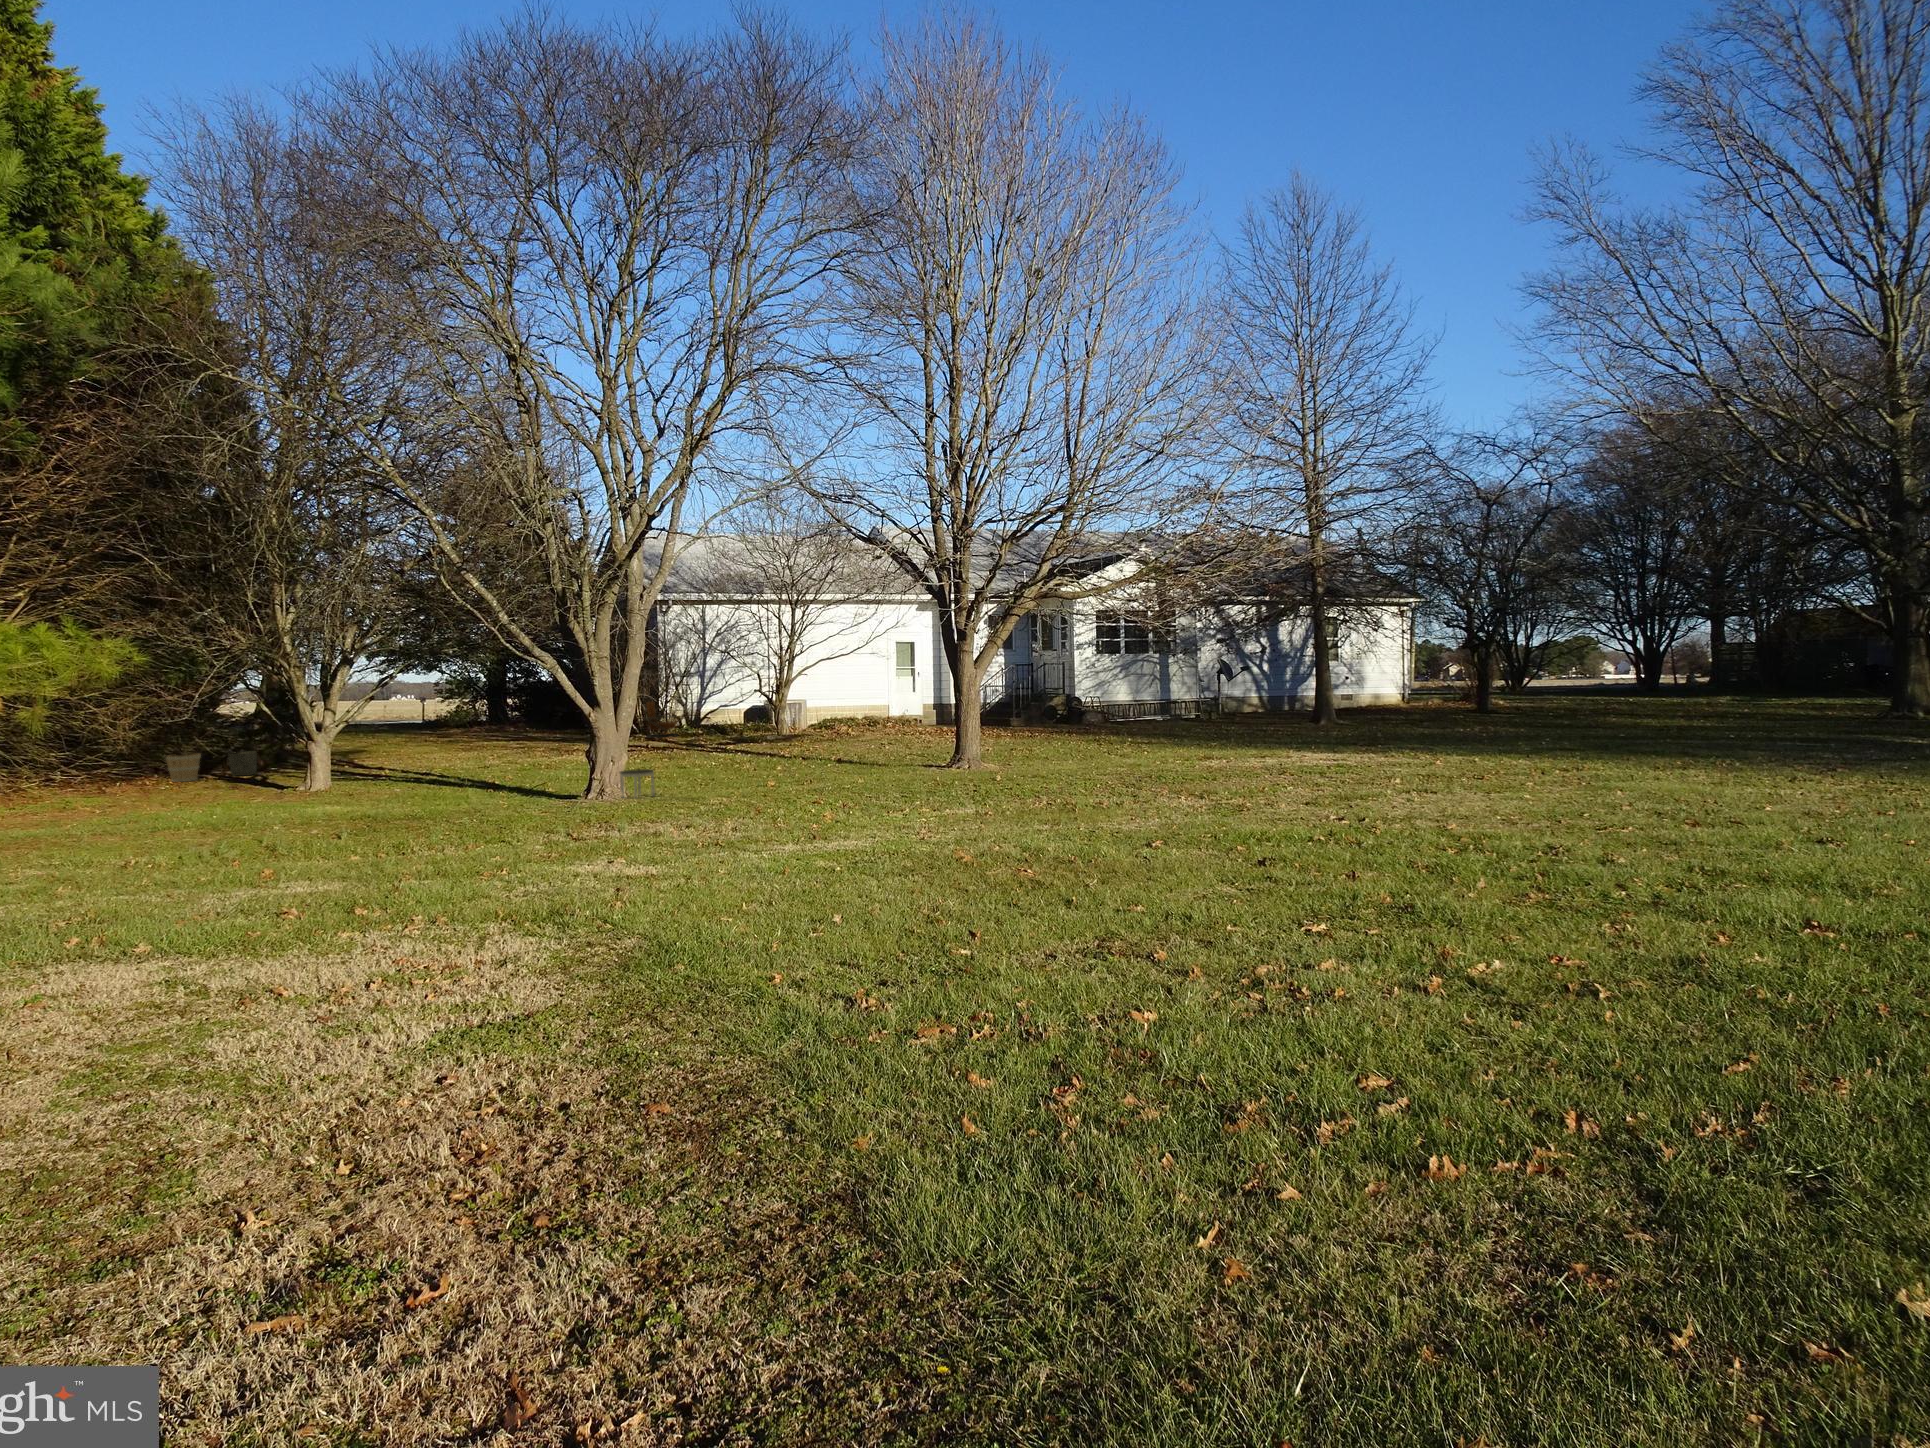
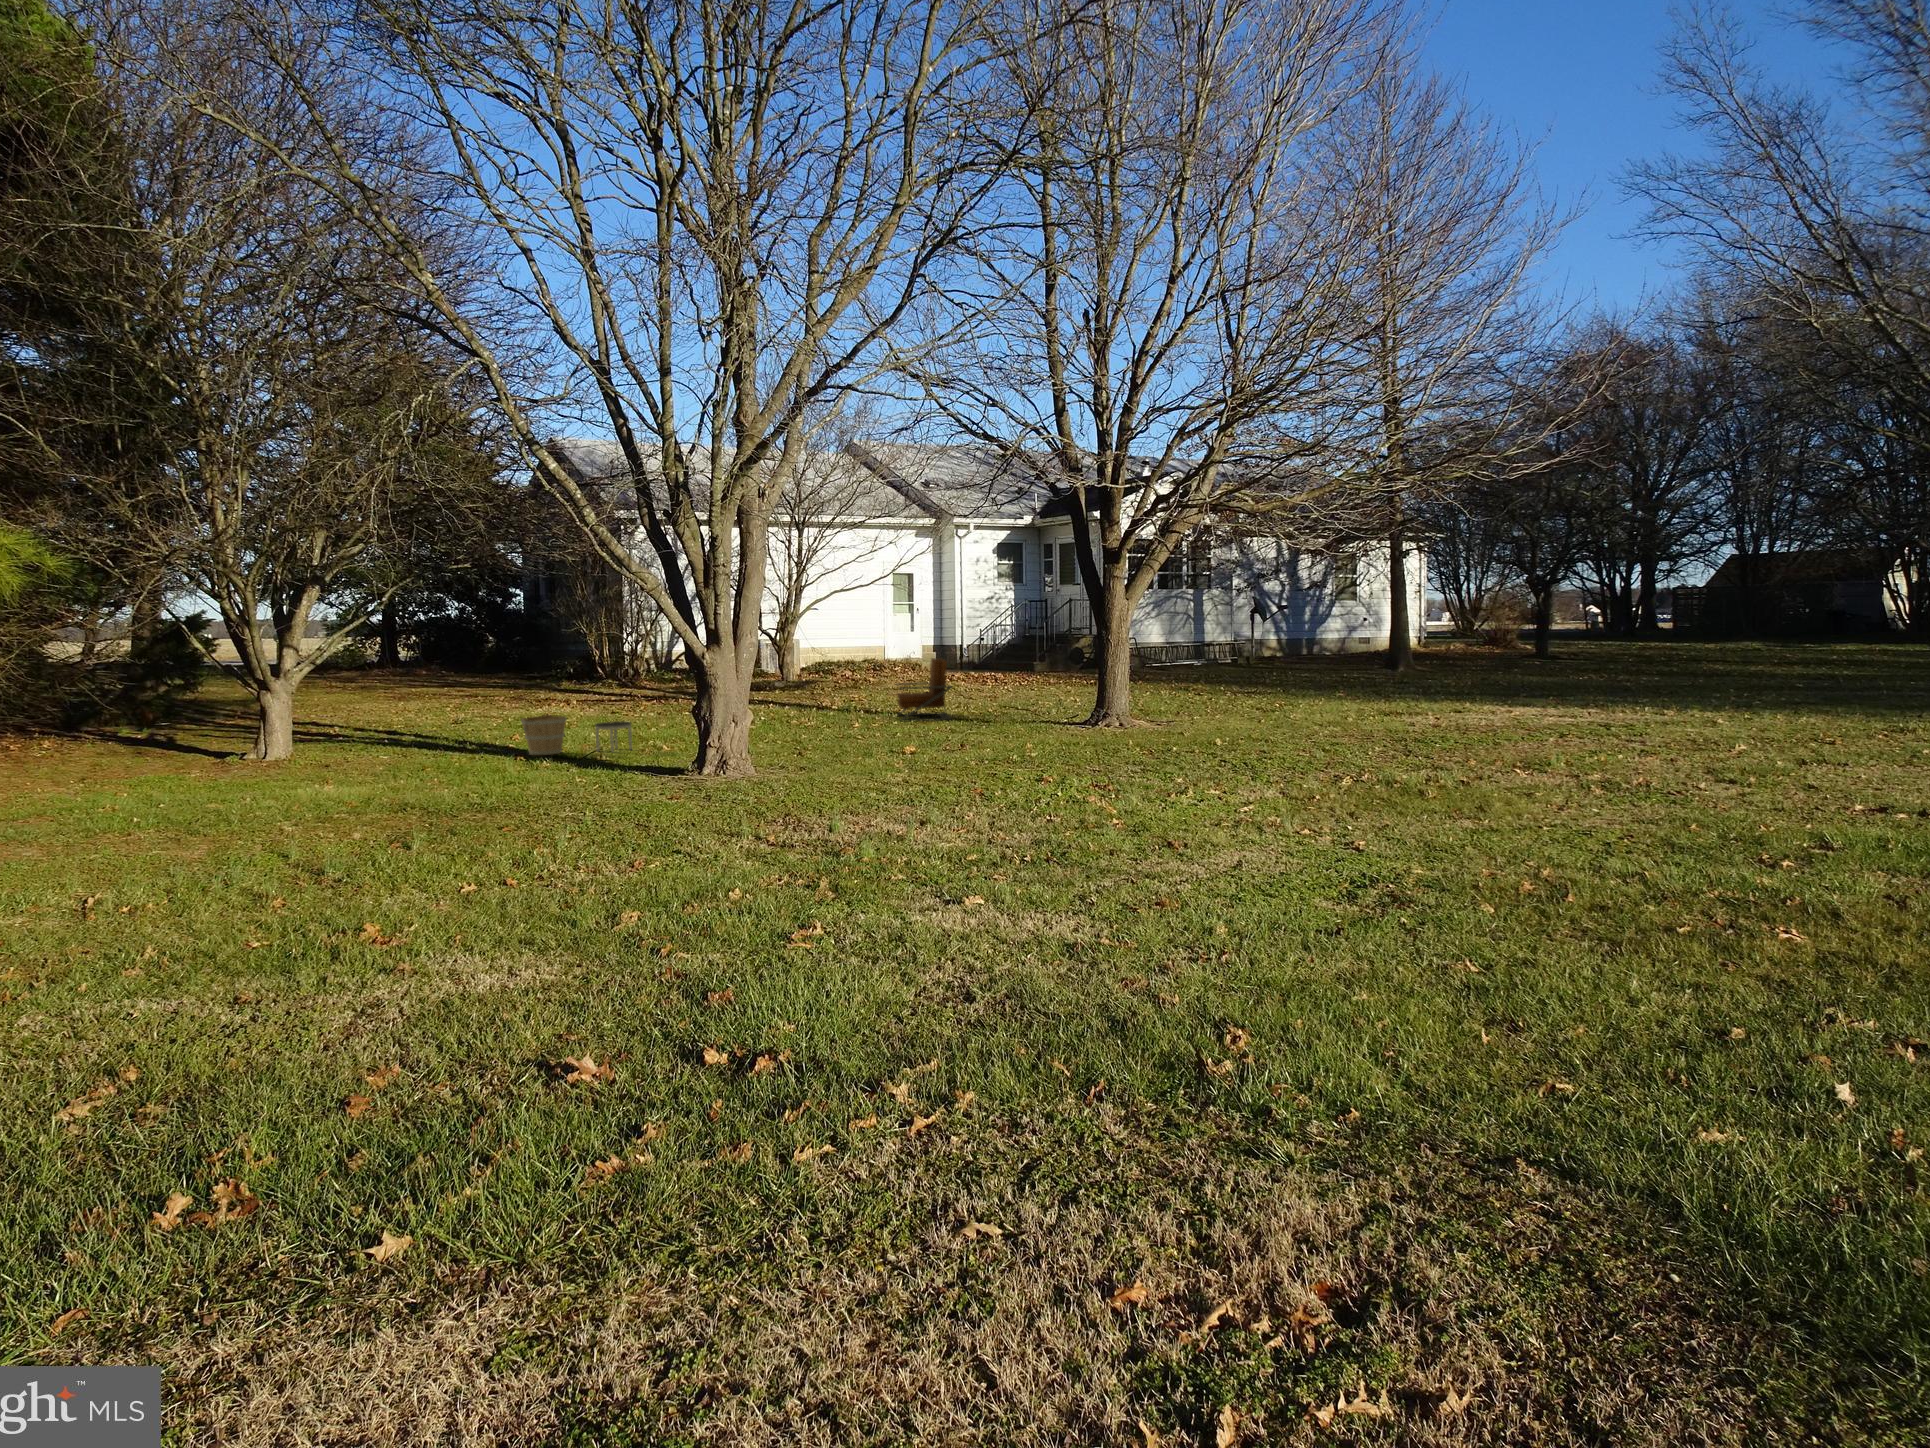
lounge chair: present [646,702,677,738] -> present [896,658,952,721]
planter: present [228,752,257,776] -> none [175,698,205,724]
wooden bucket: present [166,753,201,782] -> present [521,714,567,755]

